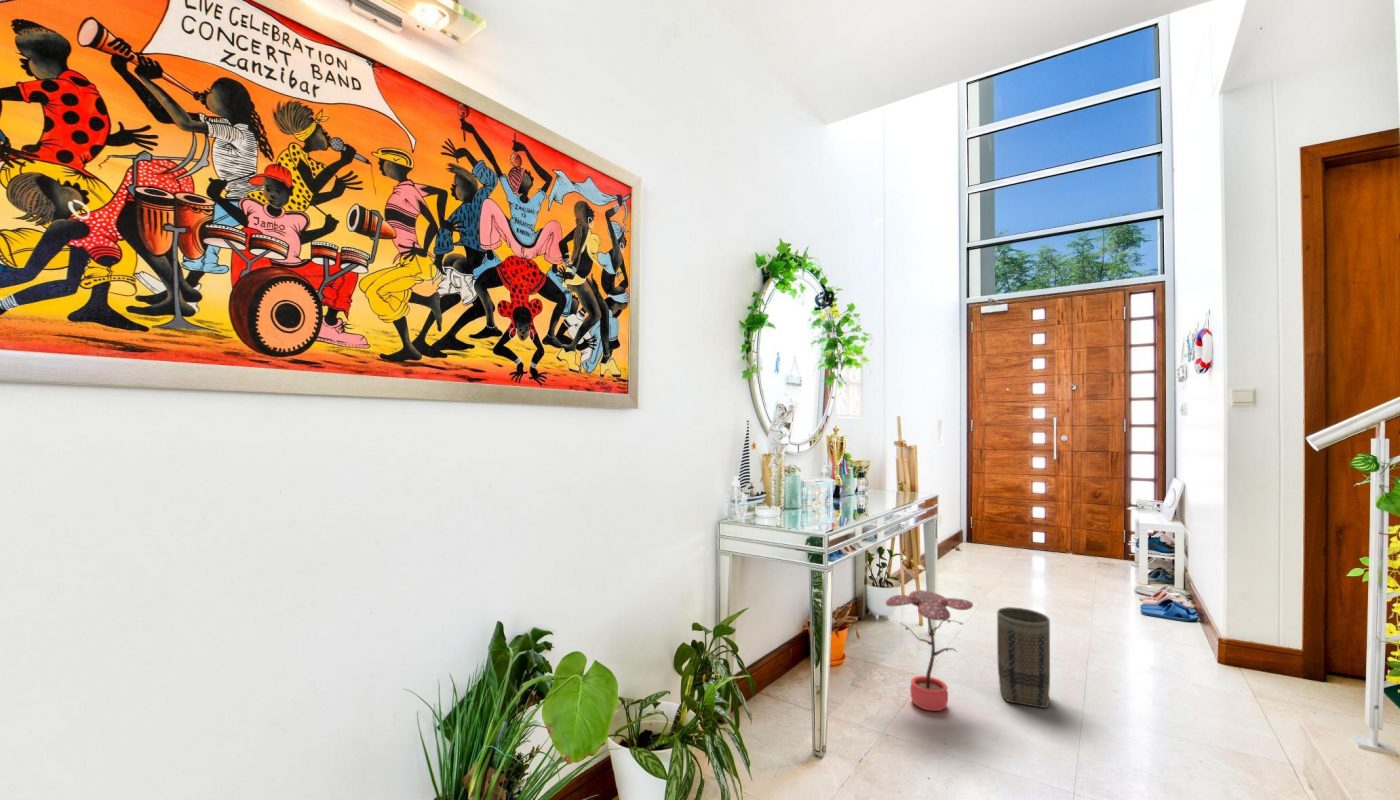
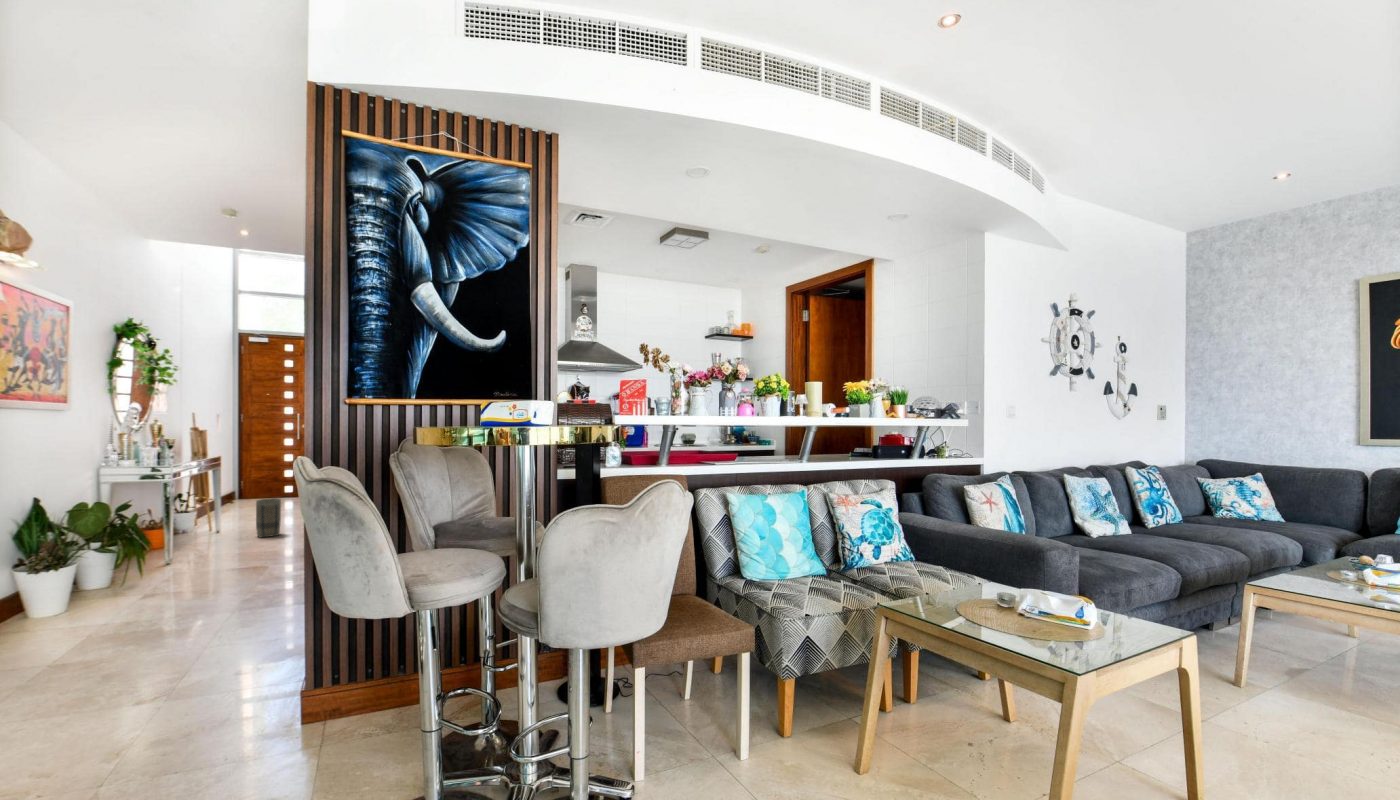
potted plant: present [886,590,973,711] -> none [197,495,244,547]

